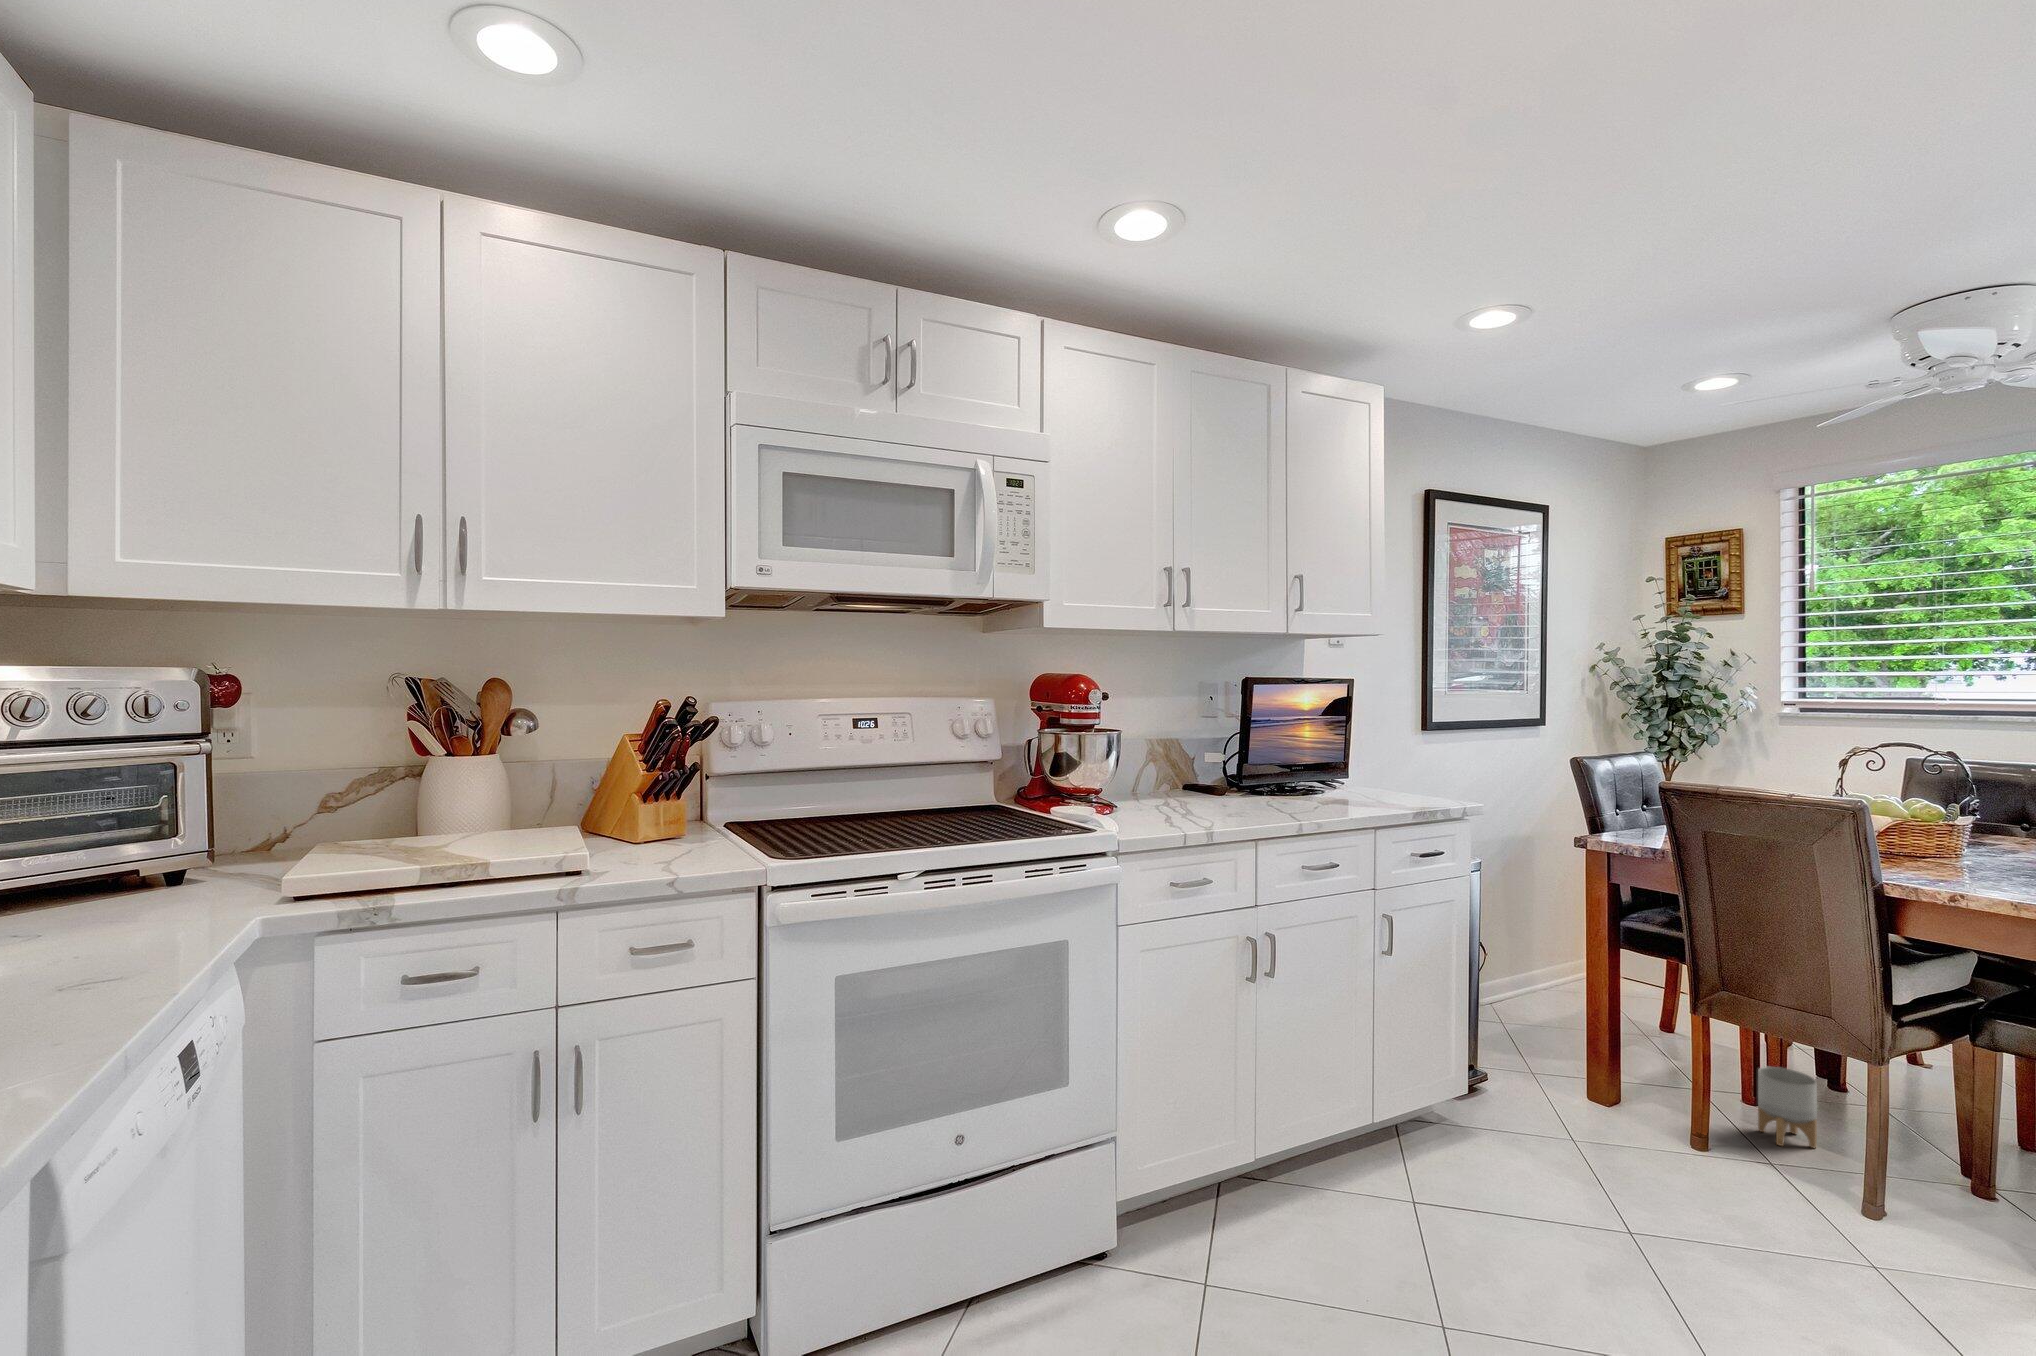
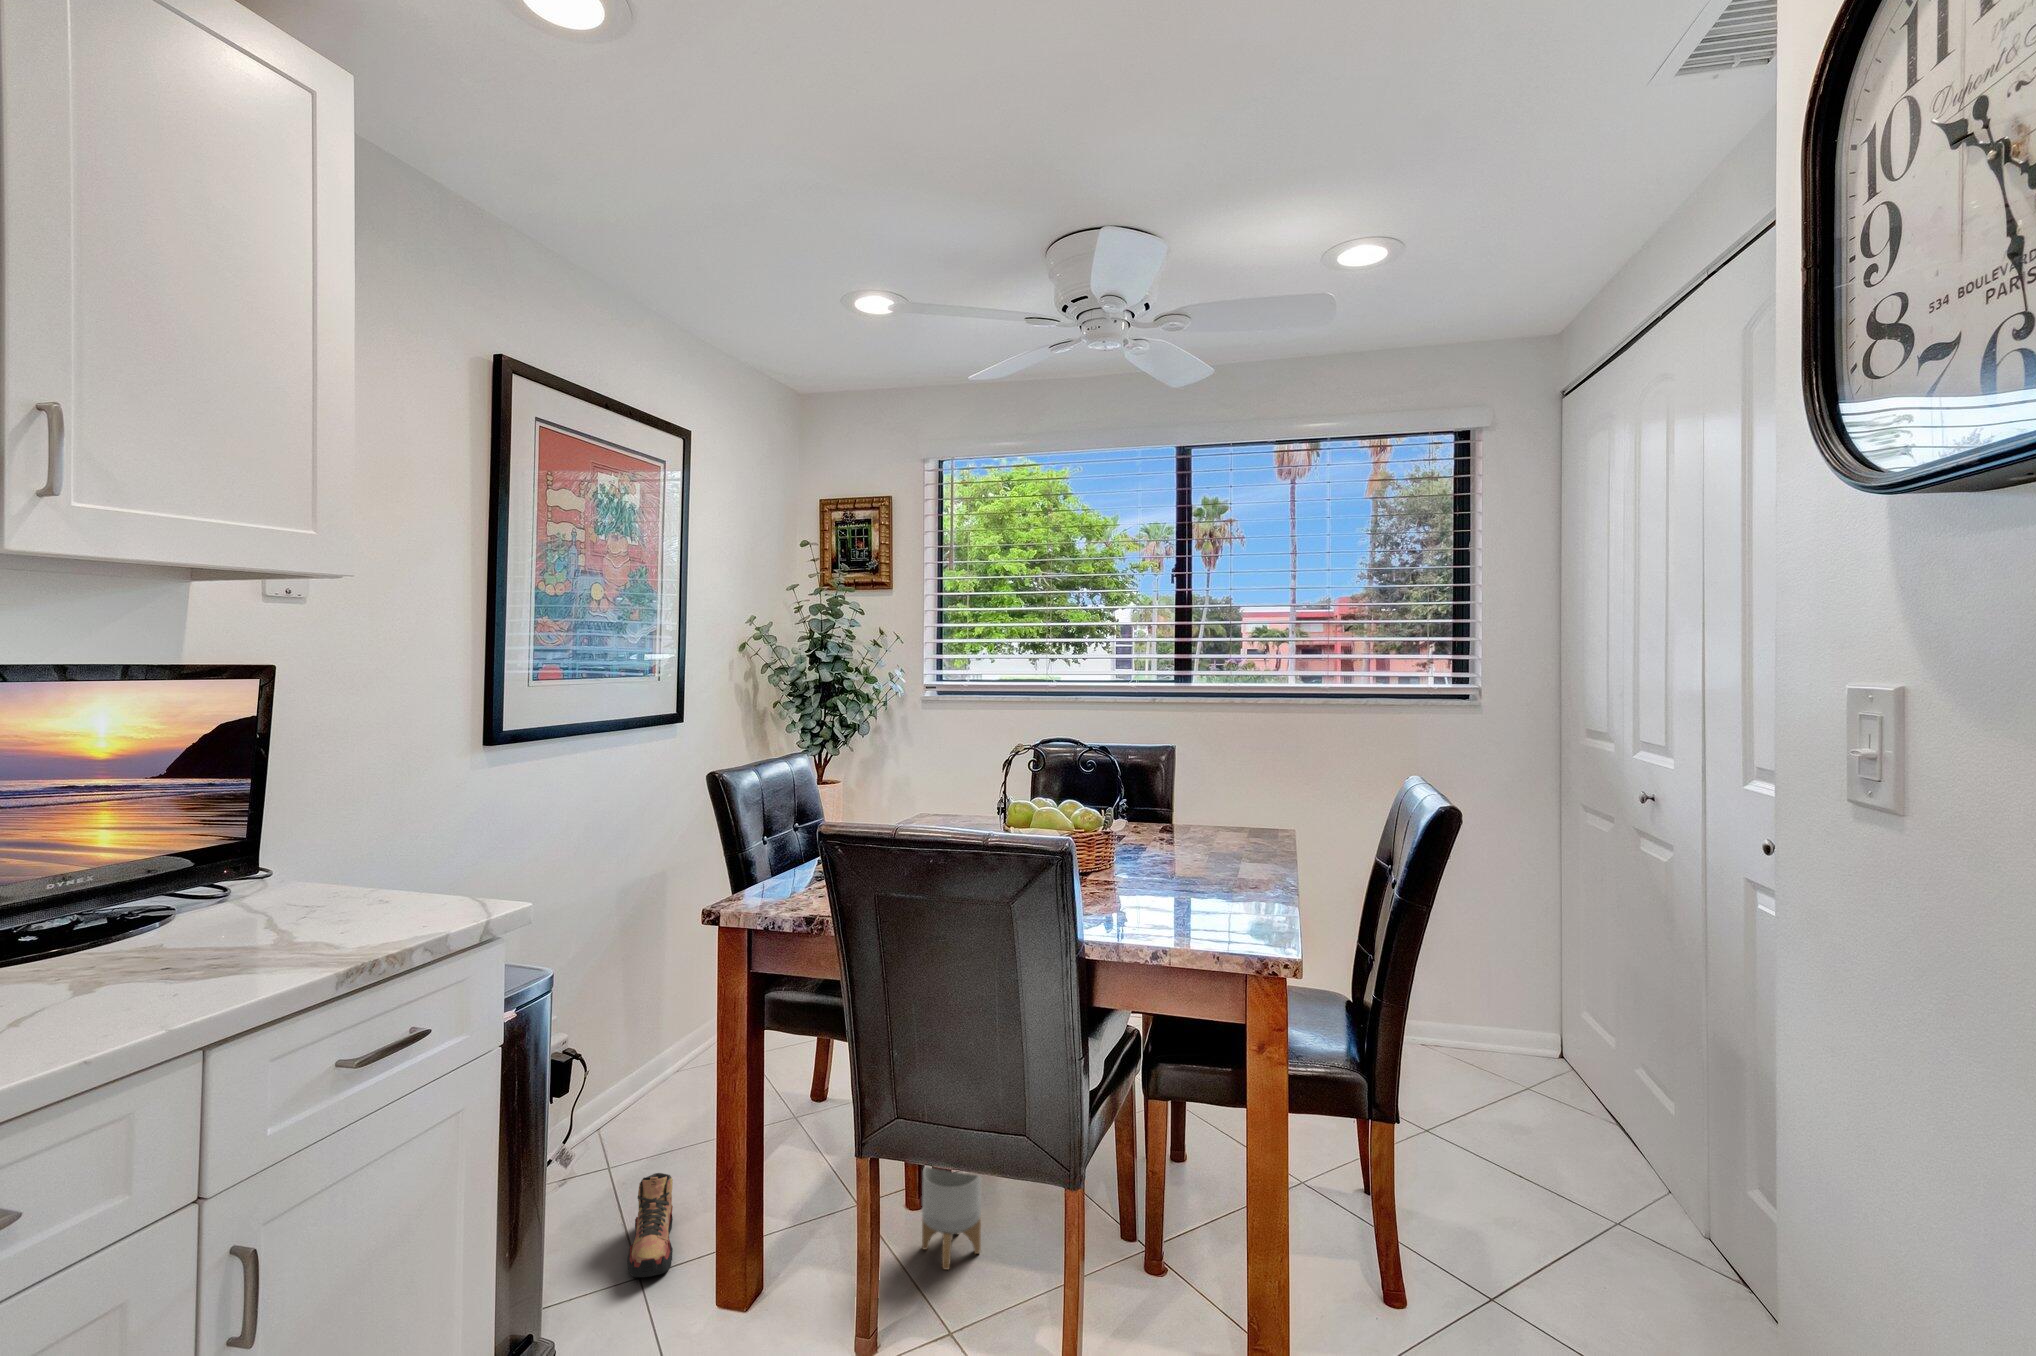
shoe: none [1518,1022,1549,1081] -> present [628,1173,673,1277]

